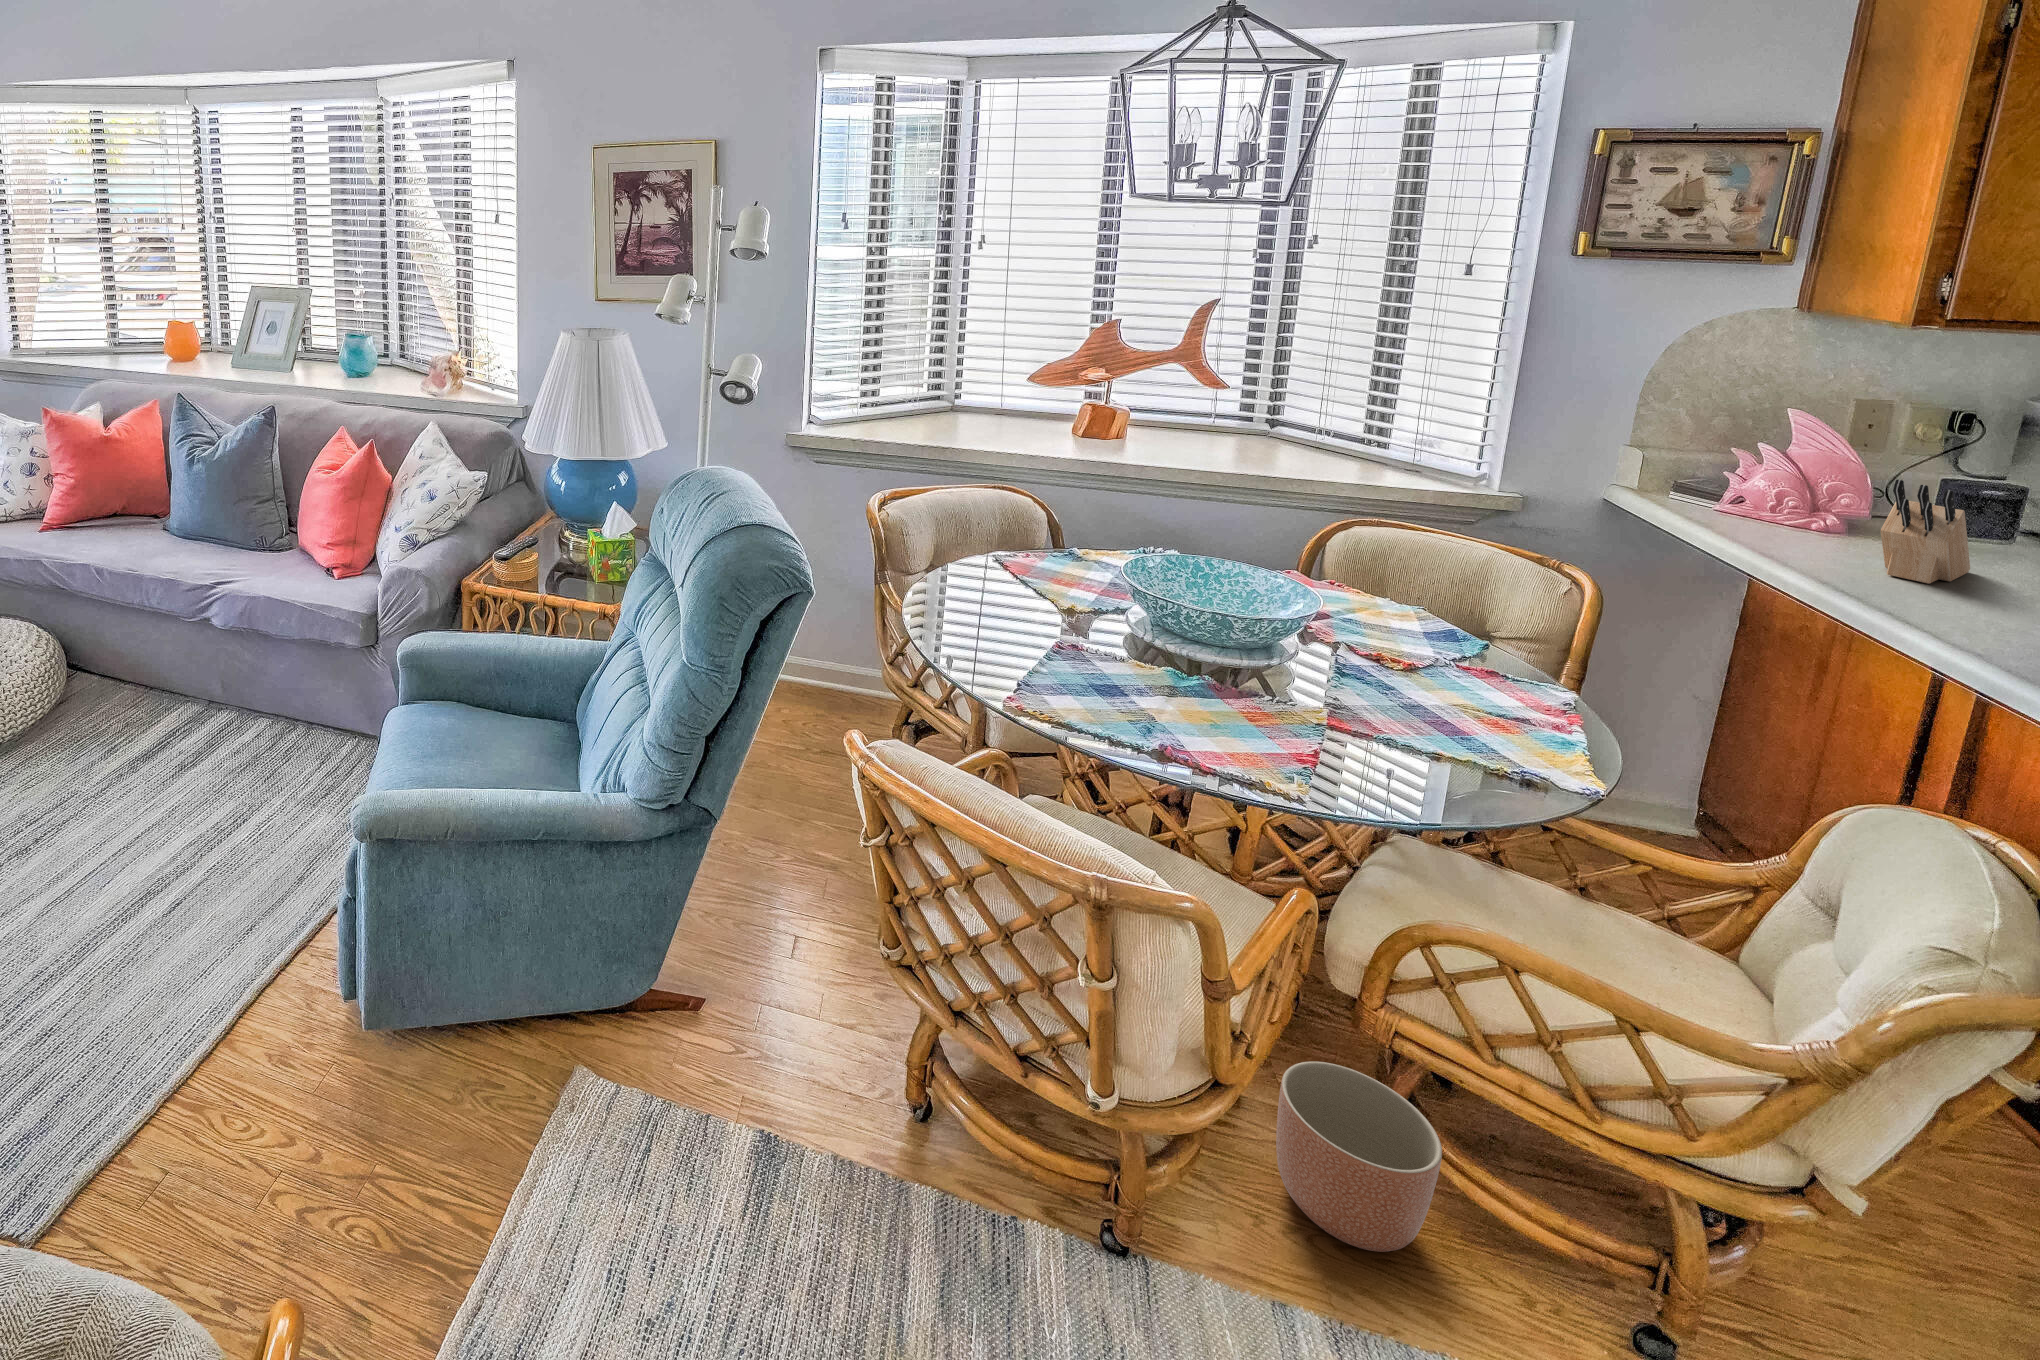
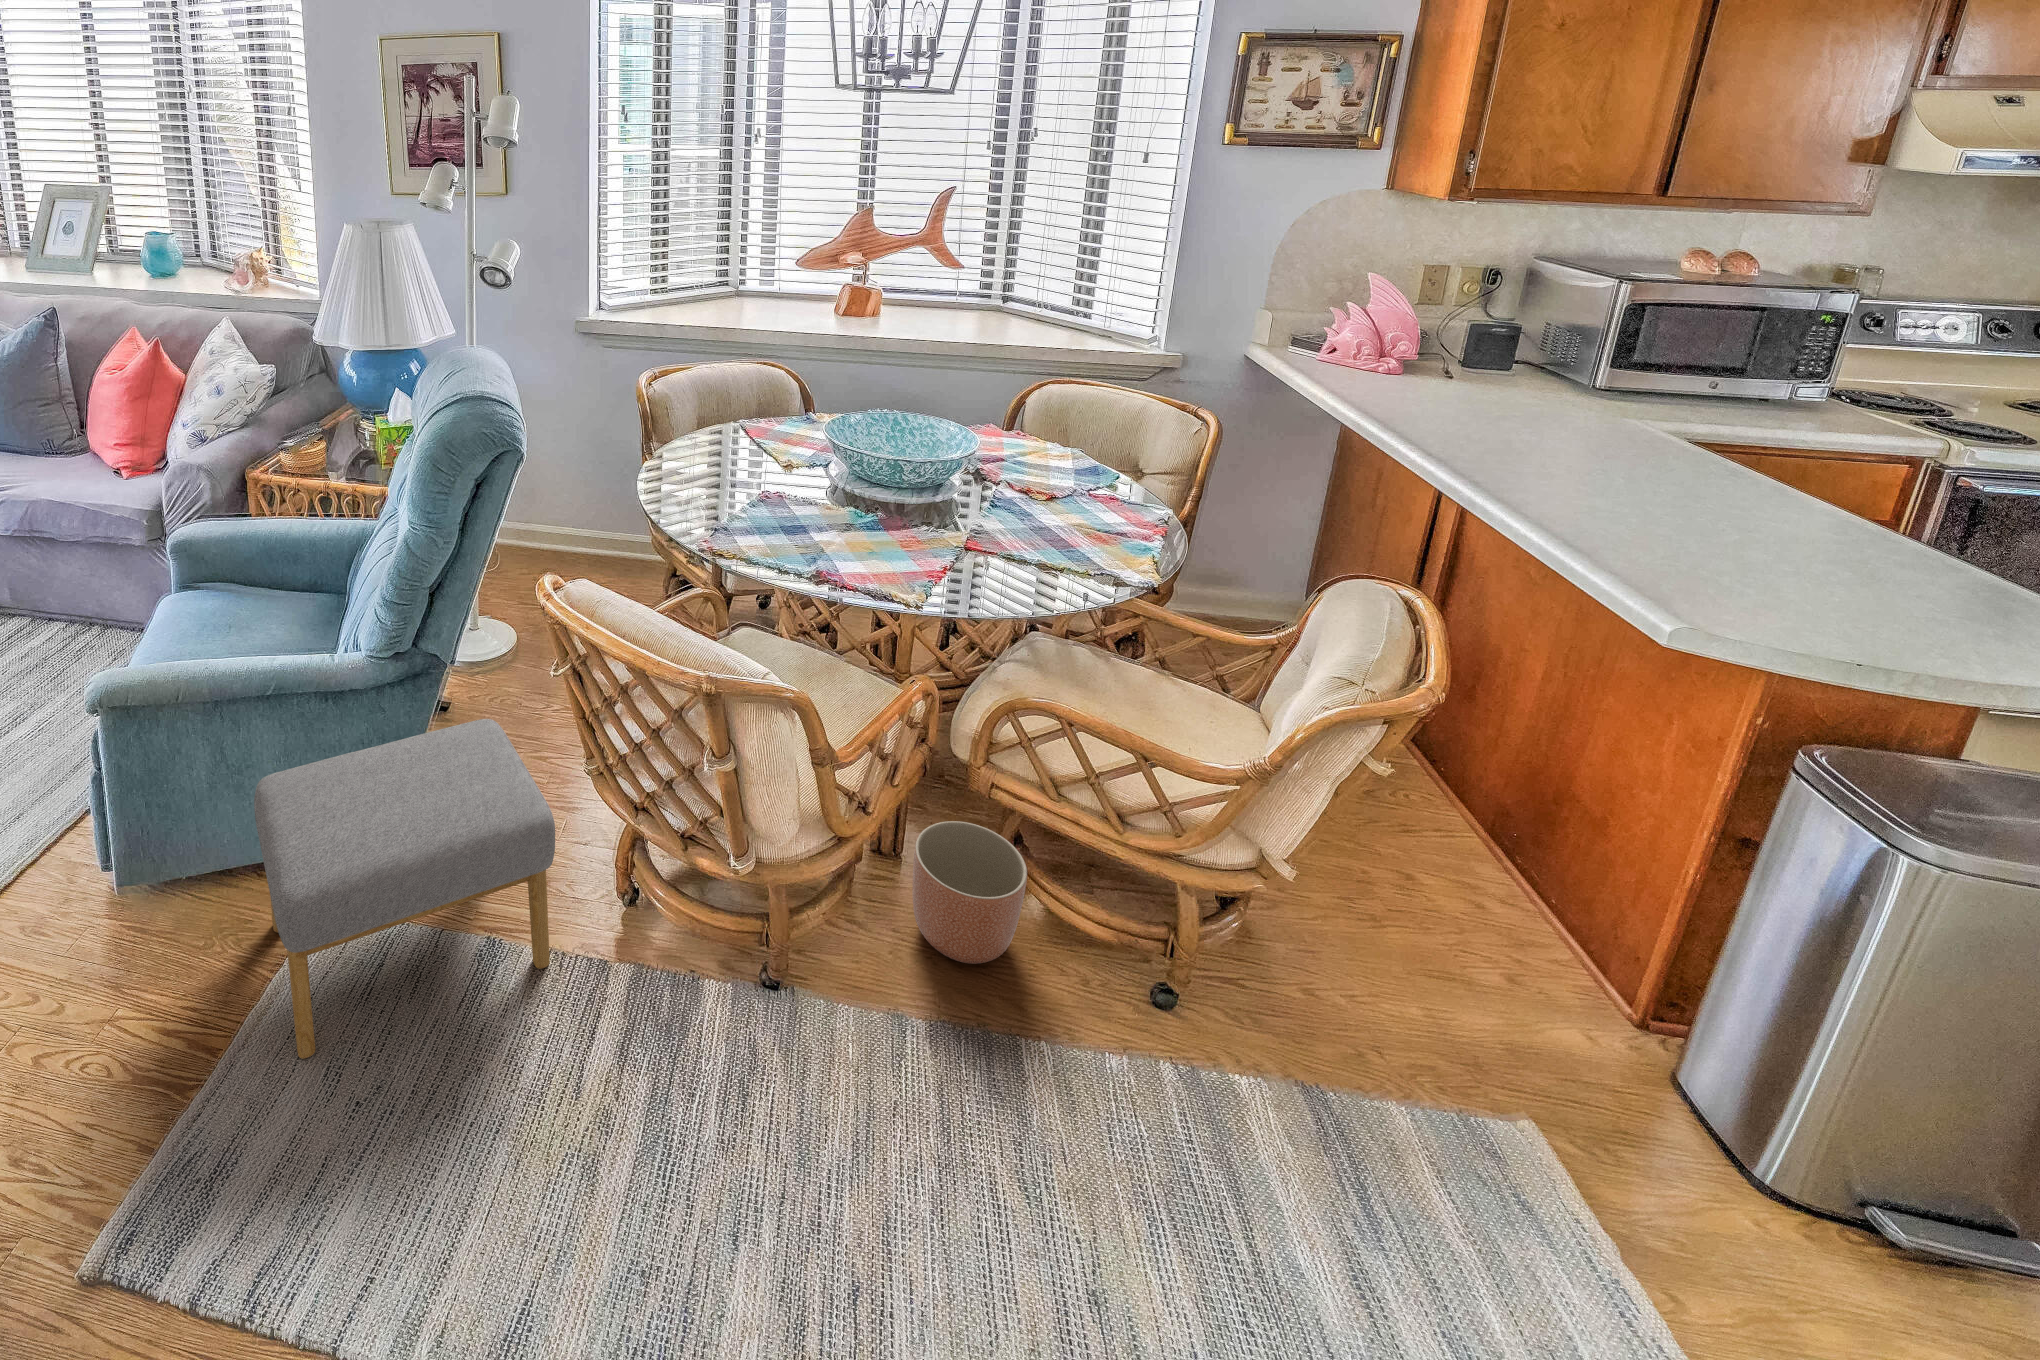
knife block: present [1881,480,1970,584] -> none [1404,320,1467,403]
footstool: none [522,878,857,1251] -> present [254,719,555,1059]

